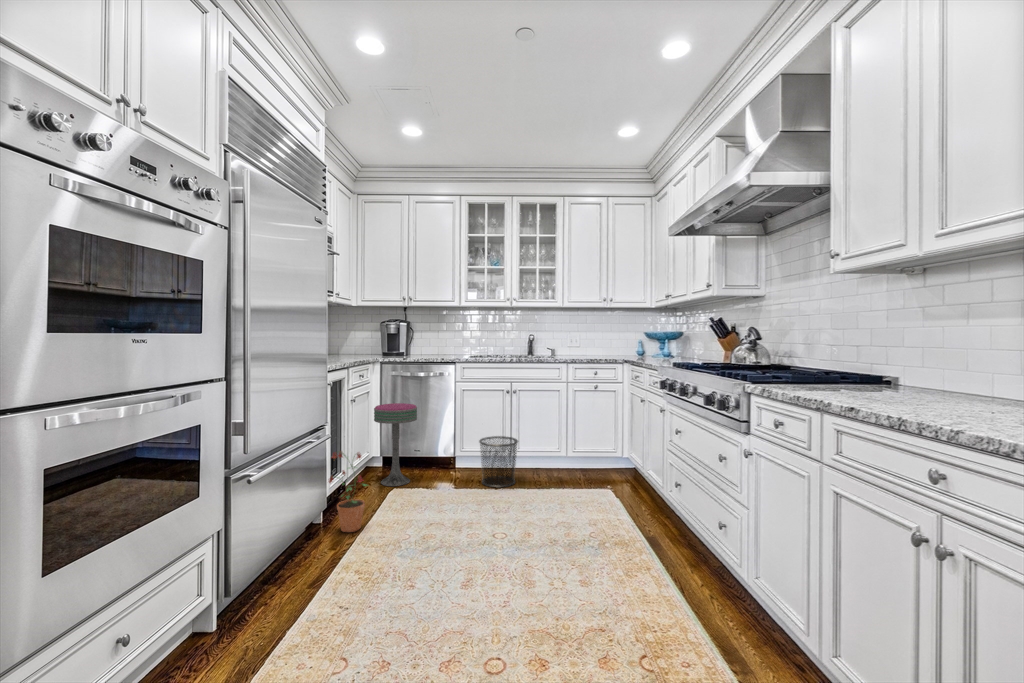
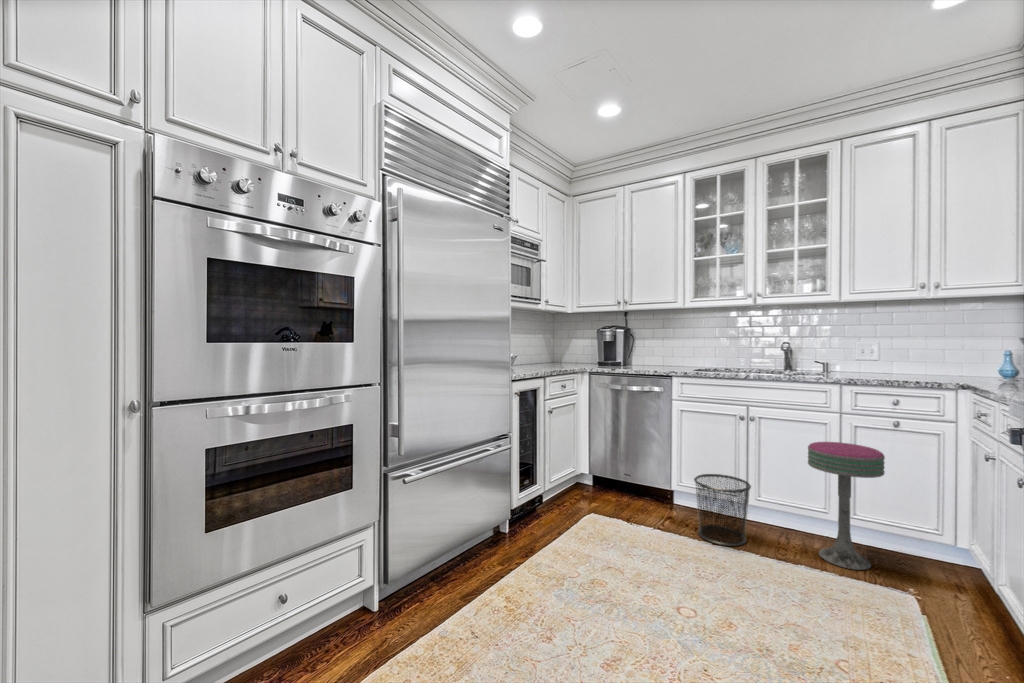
bar stool: present [374,403,417,486] -> present [808,442,885,570]
potted plant: present [329,451,366,532] -> none [496,470,541,561]

